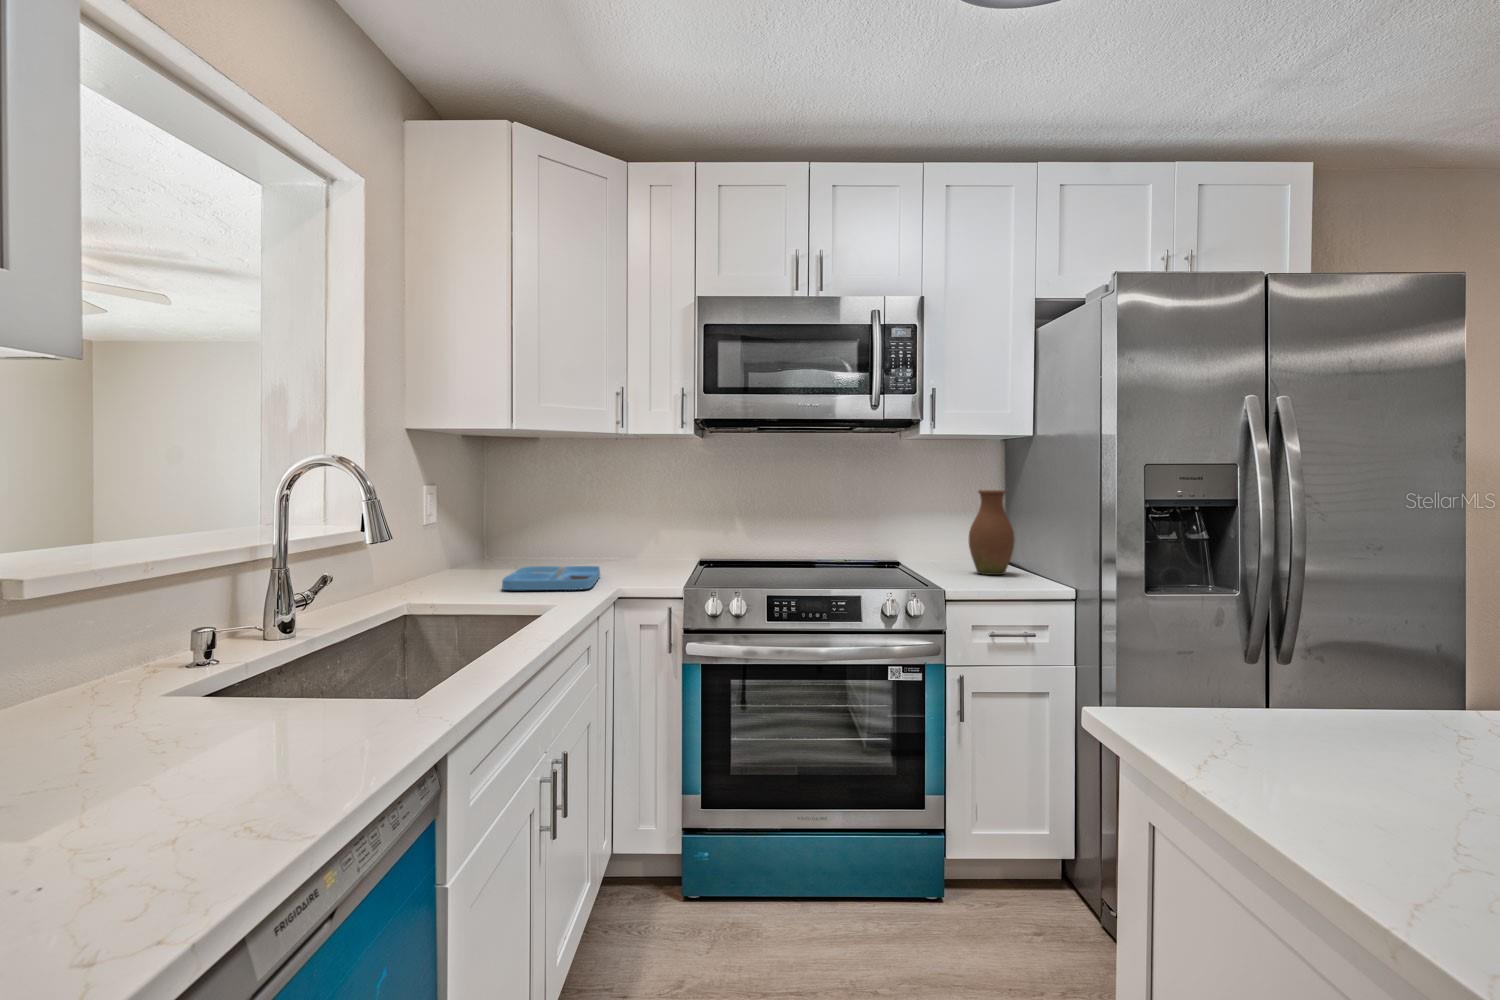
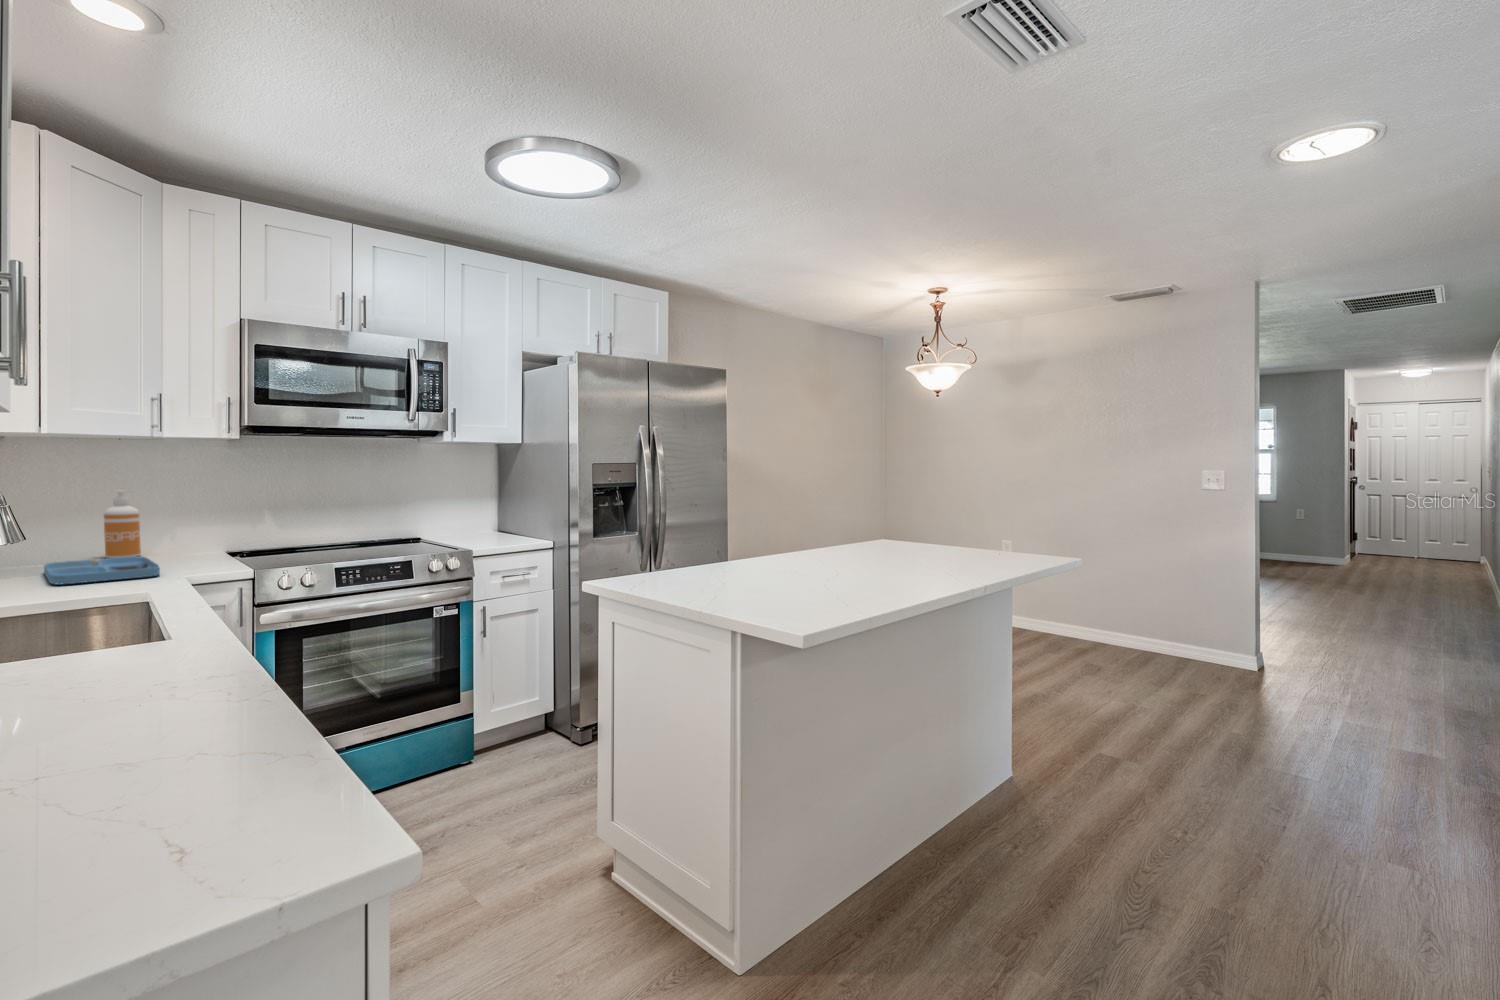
vase: present [969,490,1015,575] -> none [479,481,511,539]
soap dispenser: none [585,496,614,566] -> present [104,490,141,558]

